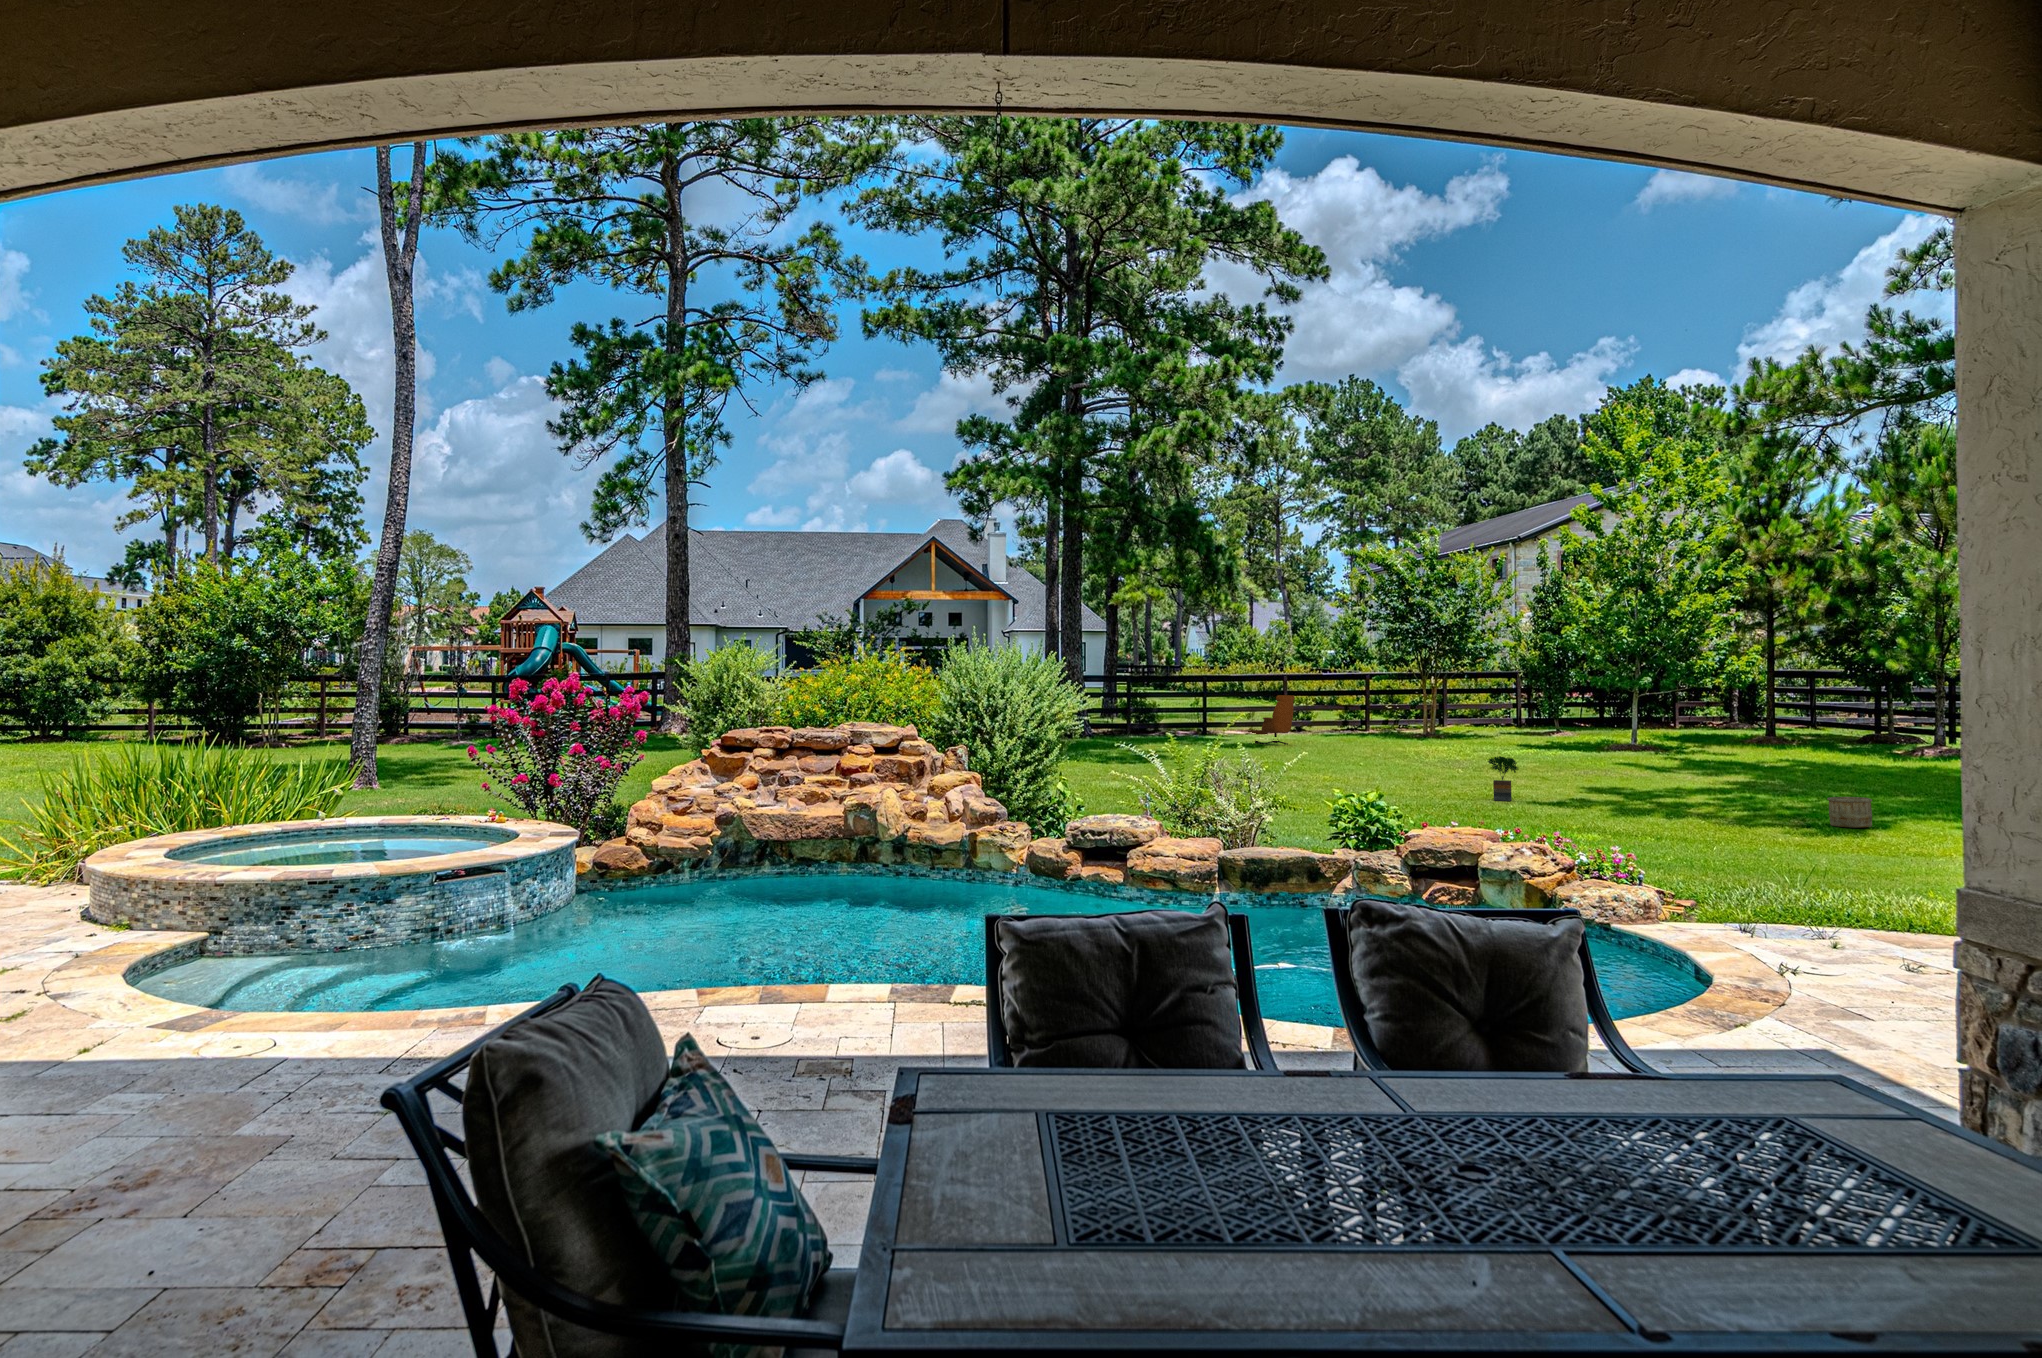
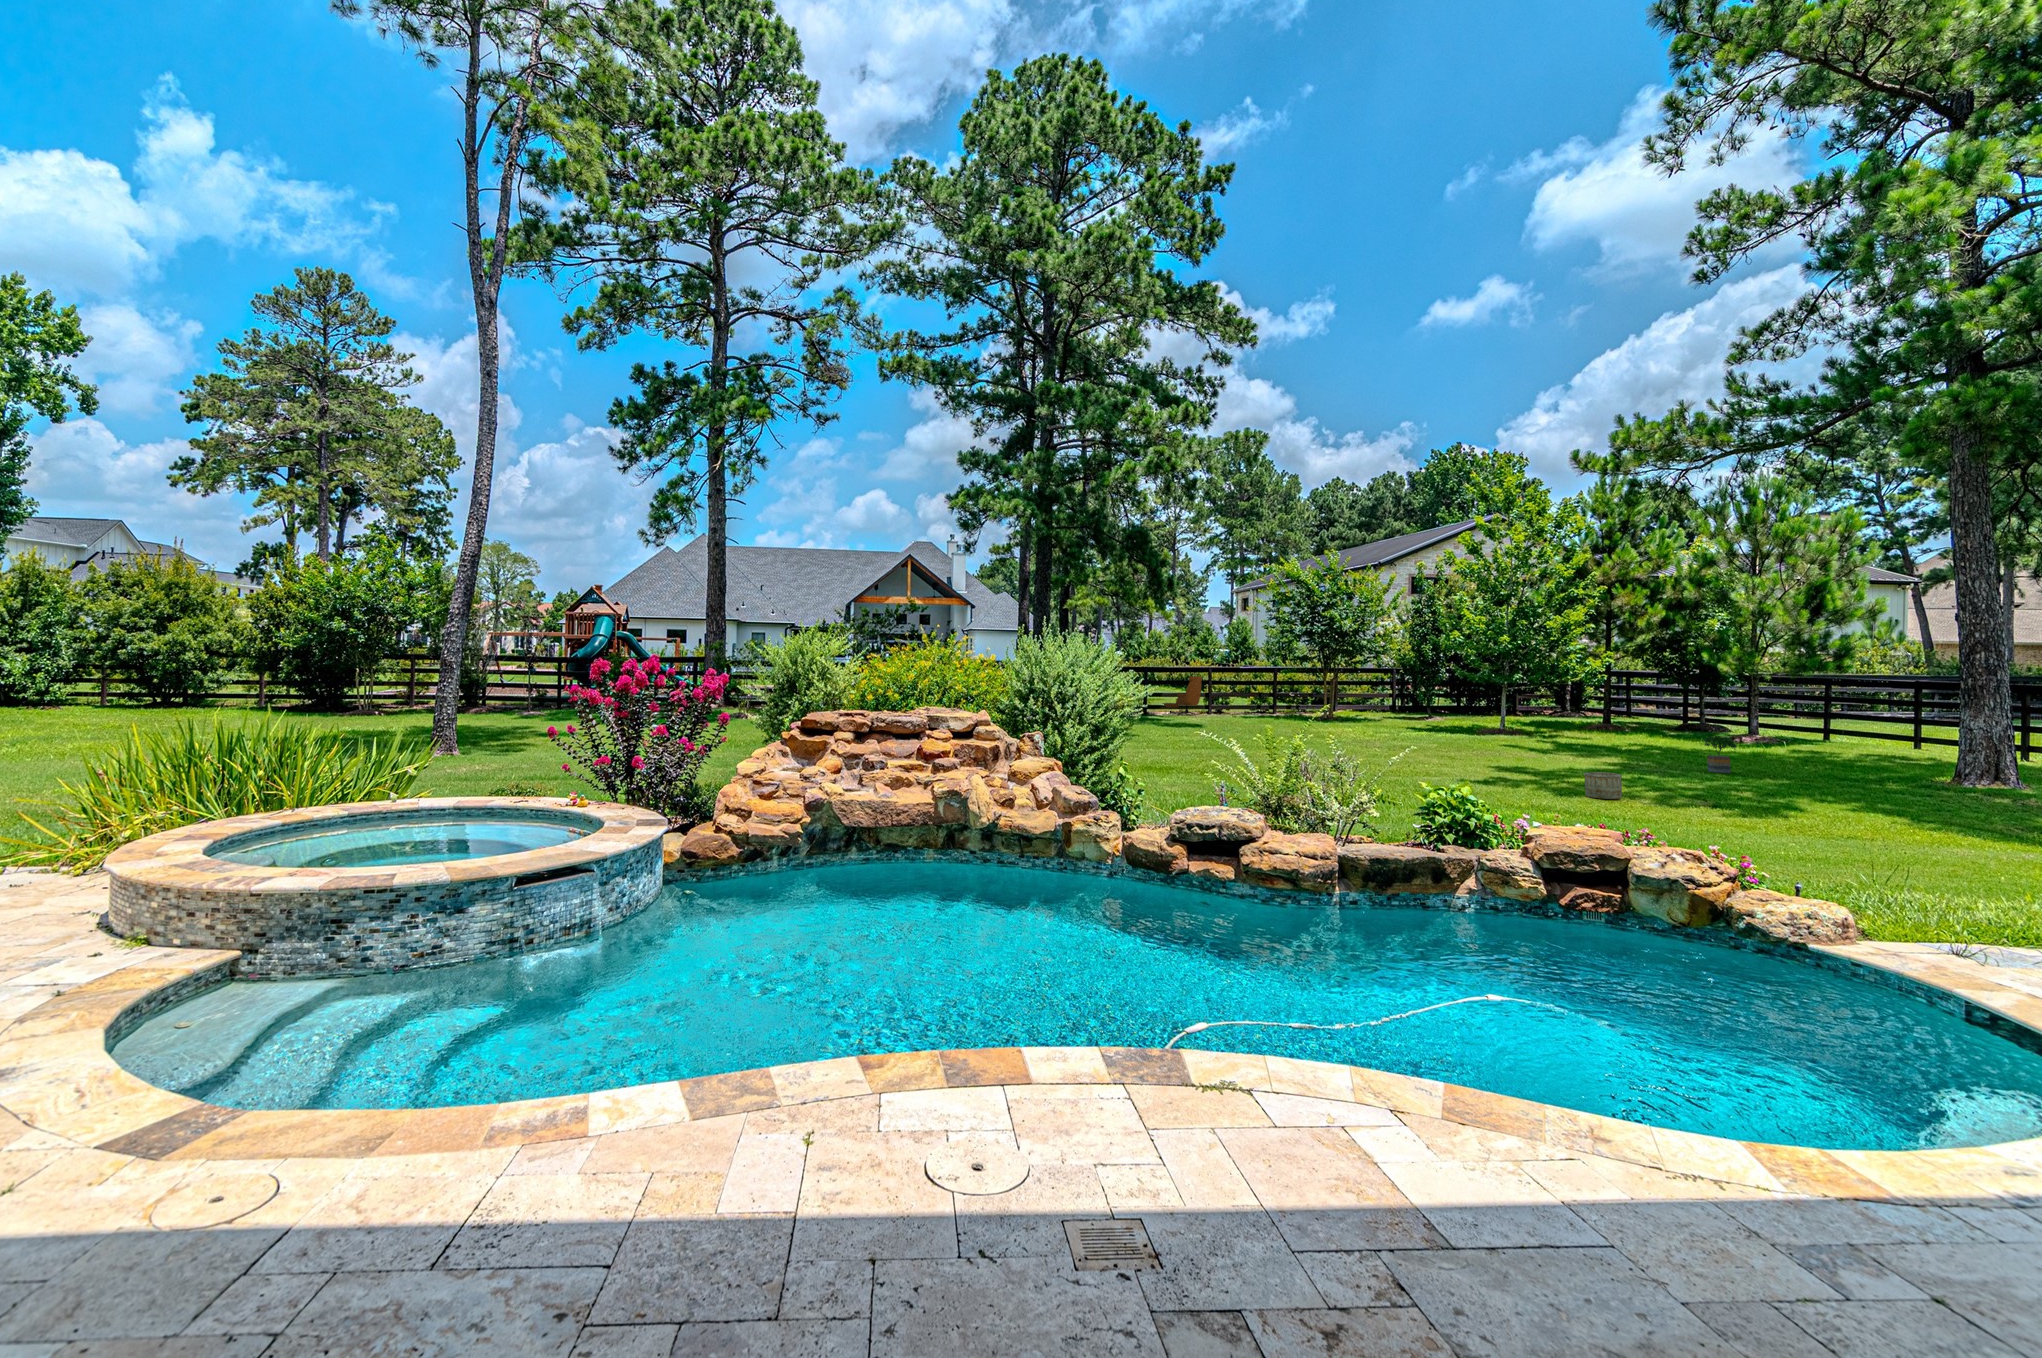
potted tree: present [1488,756,1518,801] -> present [1704,736,1737,773]
wooden bucket: present [1827,797,1872,828] -> present [1584,772,1622,799]

